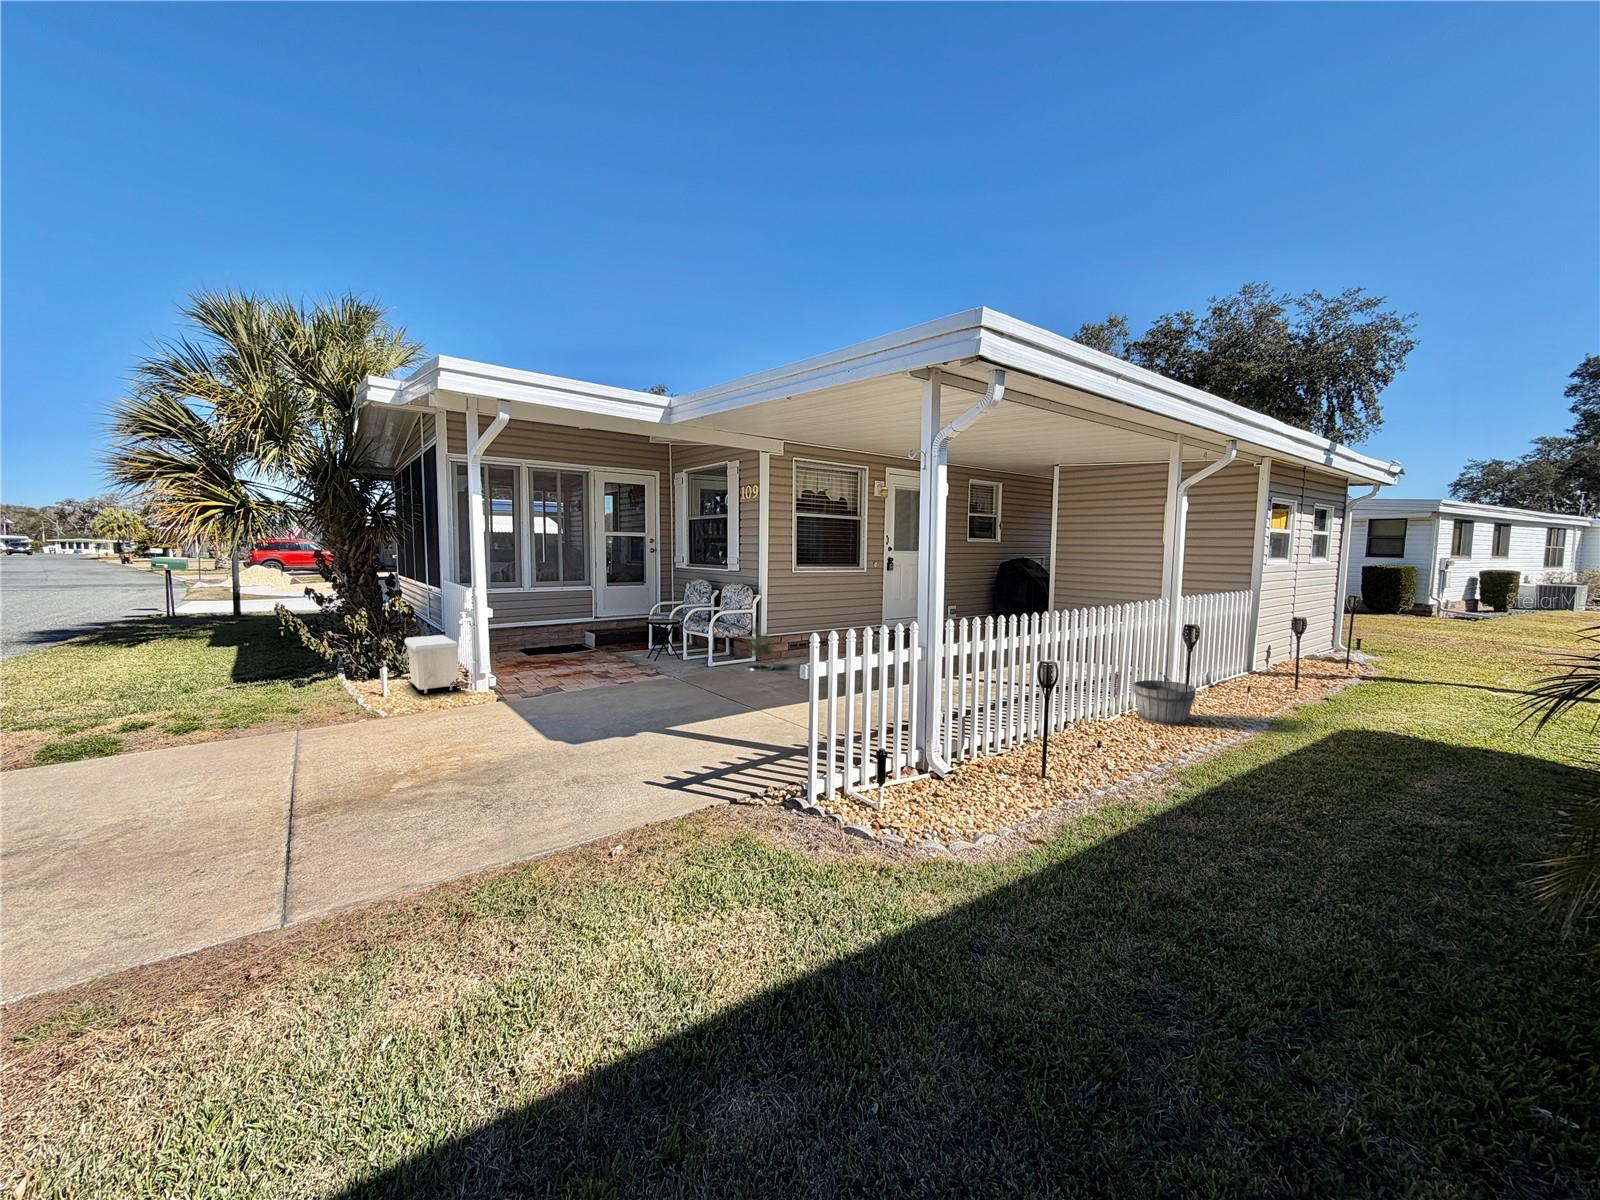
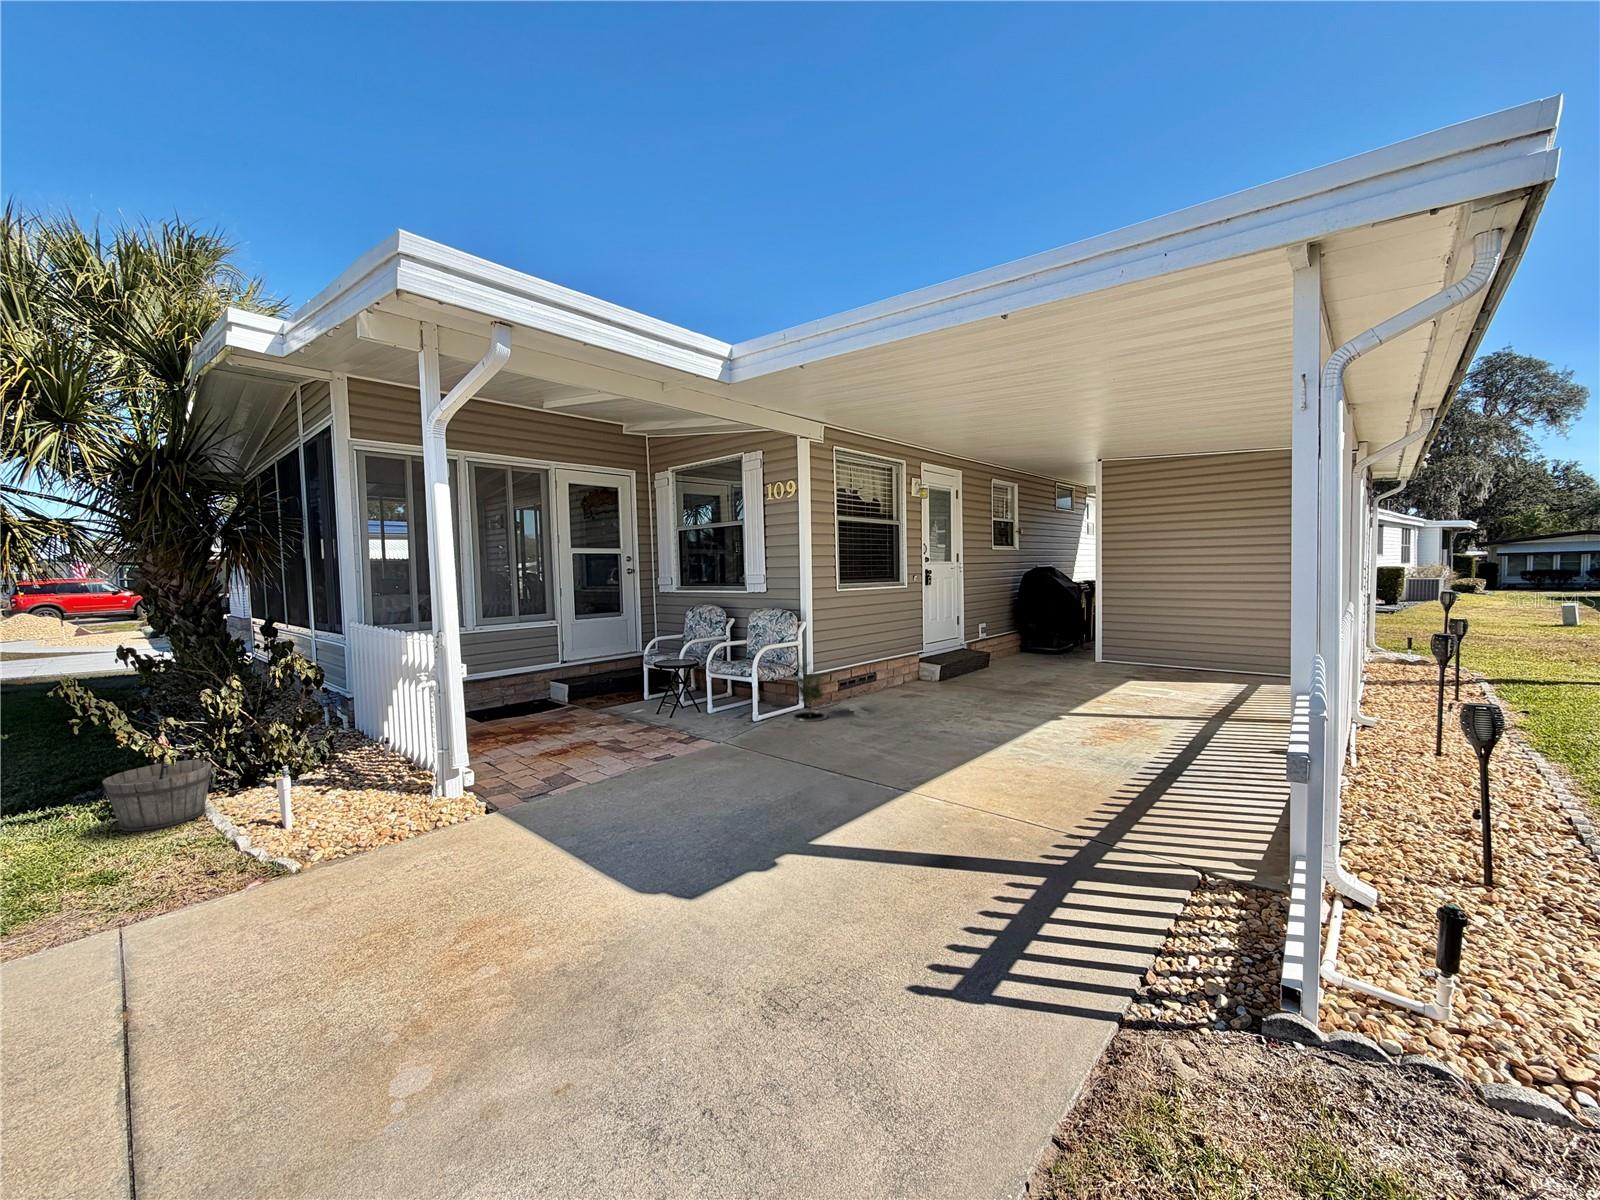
storage bench: present [405,635,459,693] -> none [304,710,406,808]
wooden bucket: present [1134,672,1196,725] -> present [102,760,216,831]

